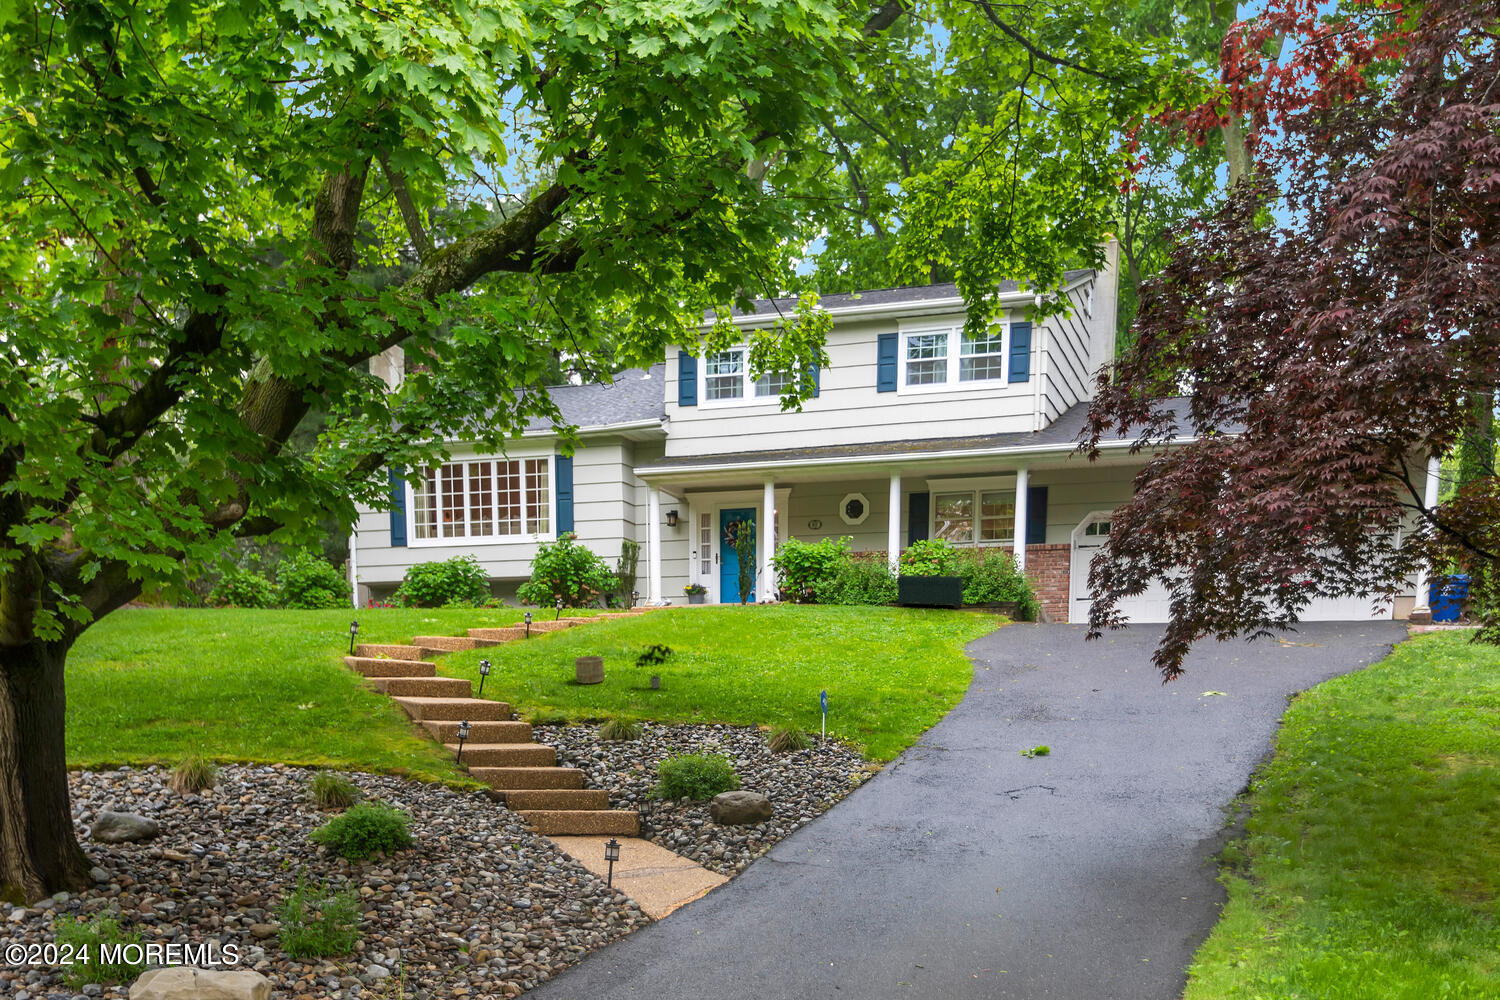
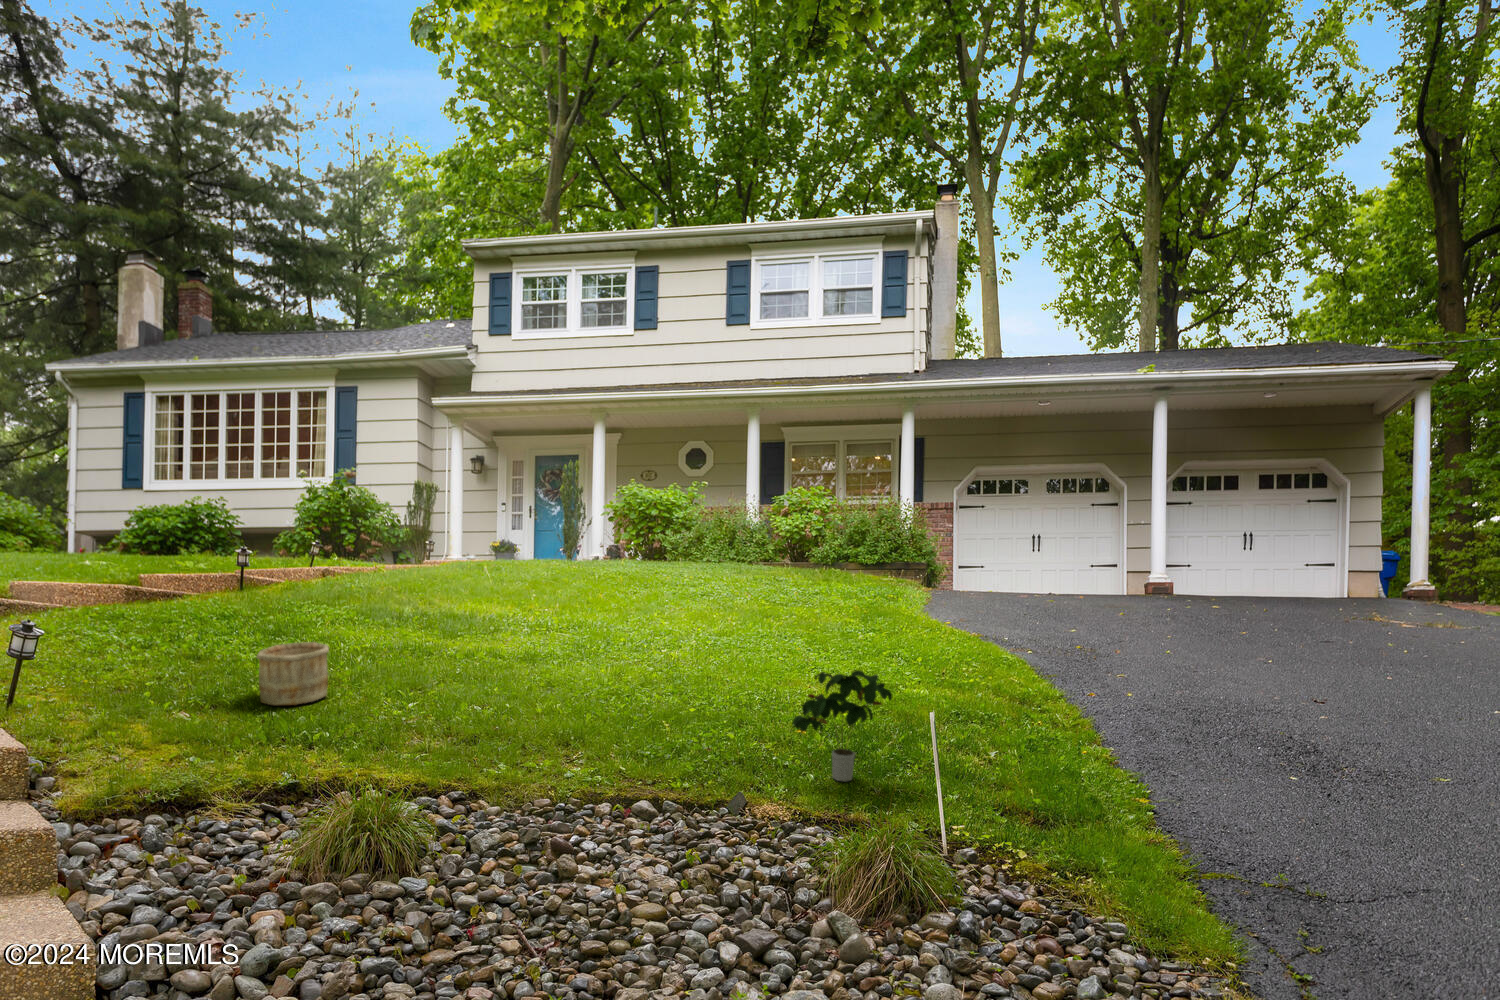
bench: present [898,575,963,609] -> none [770,526,848,567]
potted plant: present [635,644,674,688] -> present [793,670,893,782]

